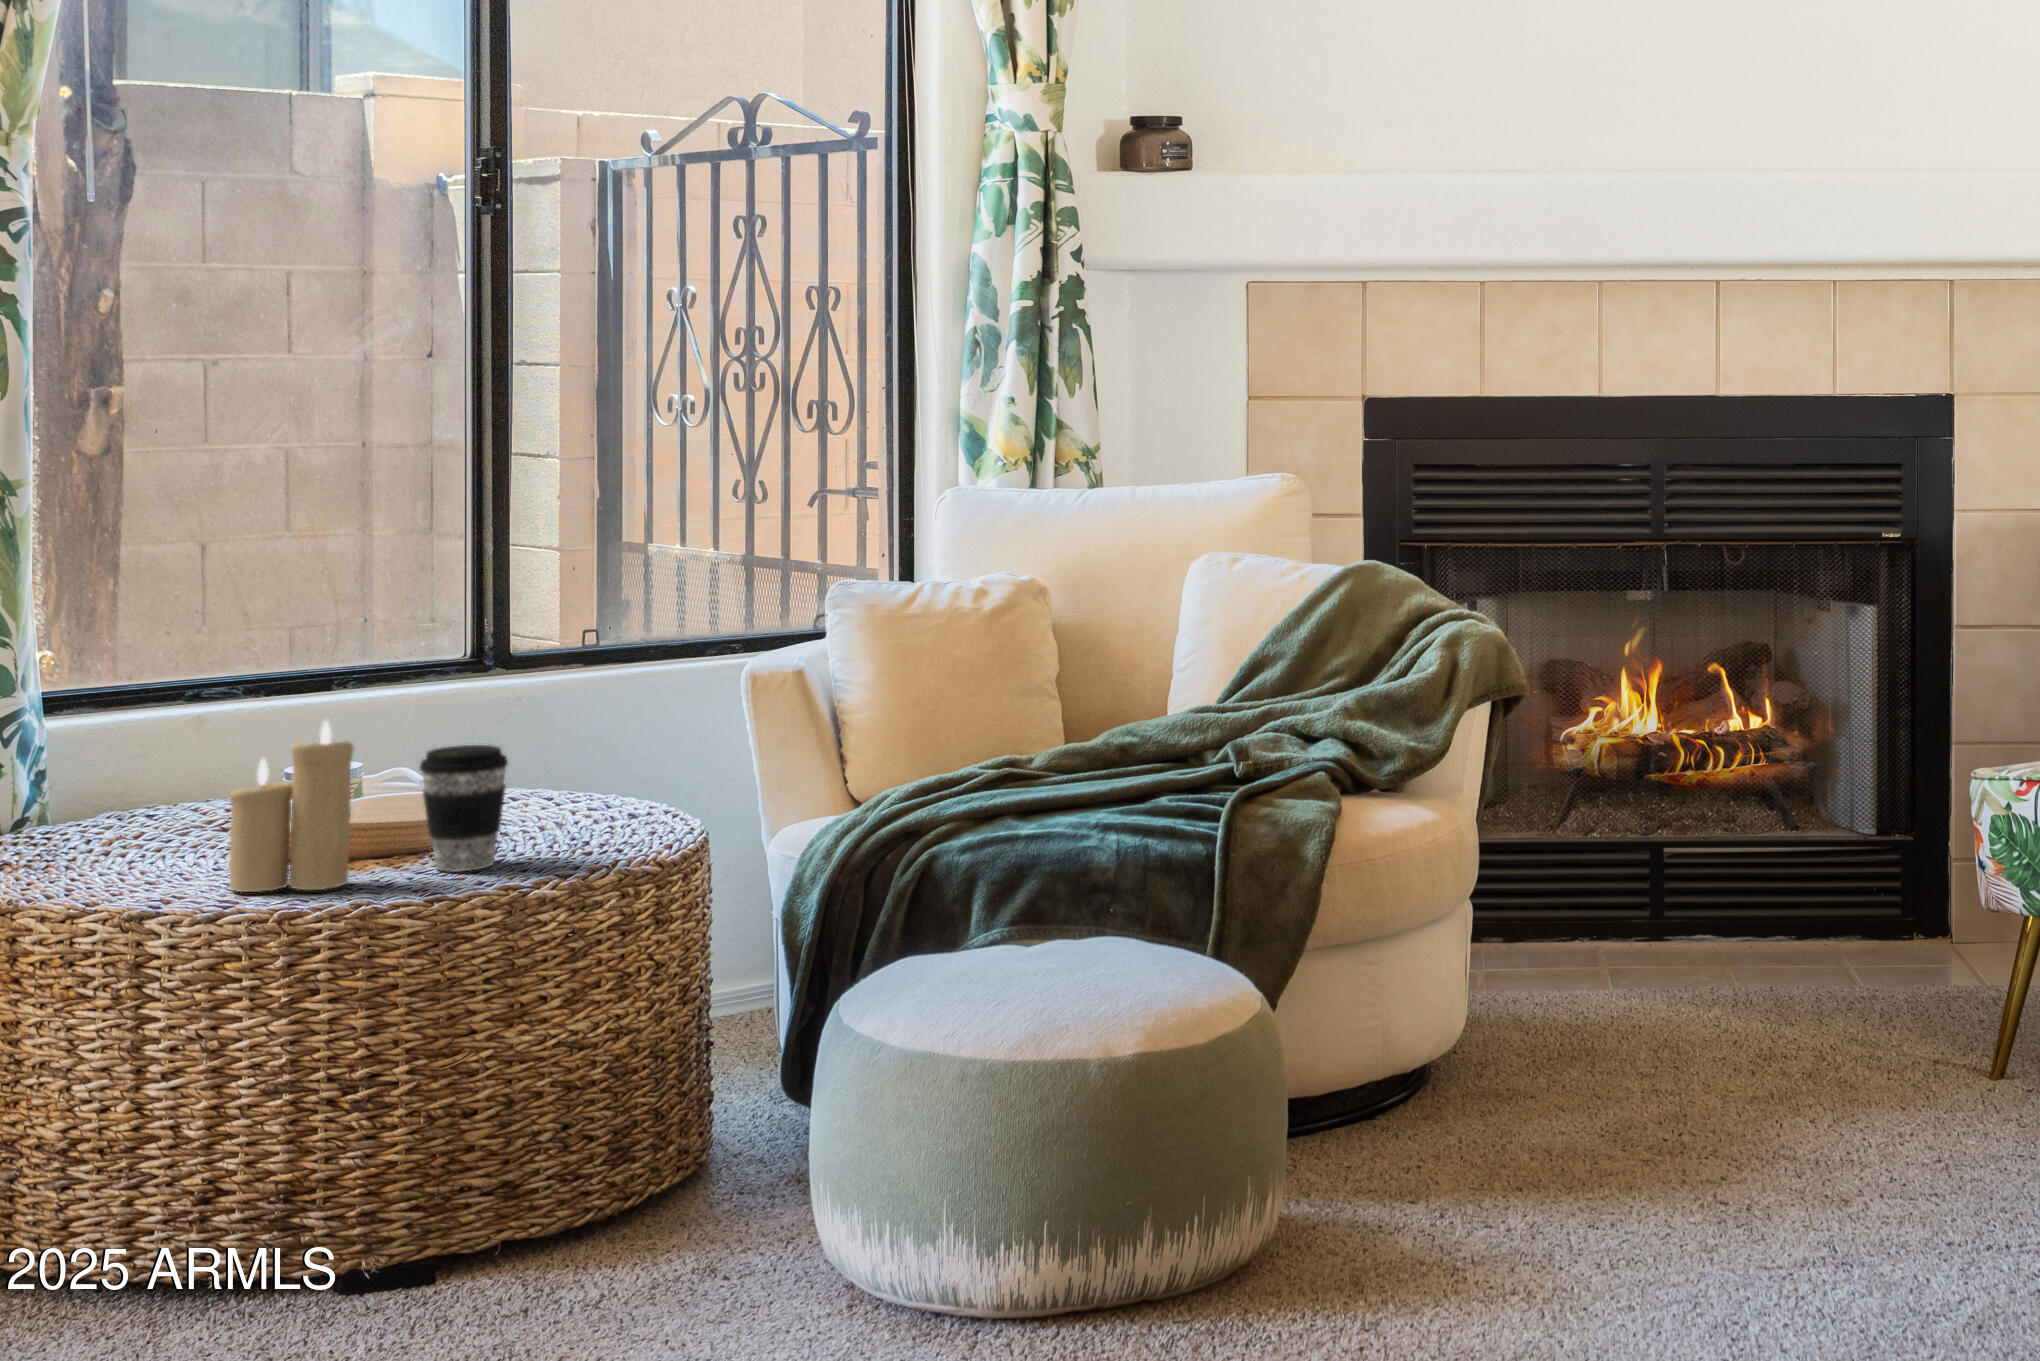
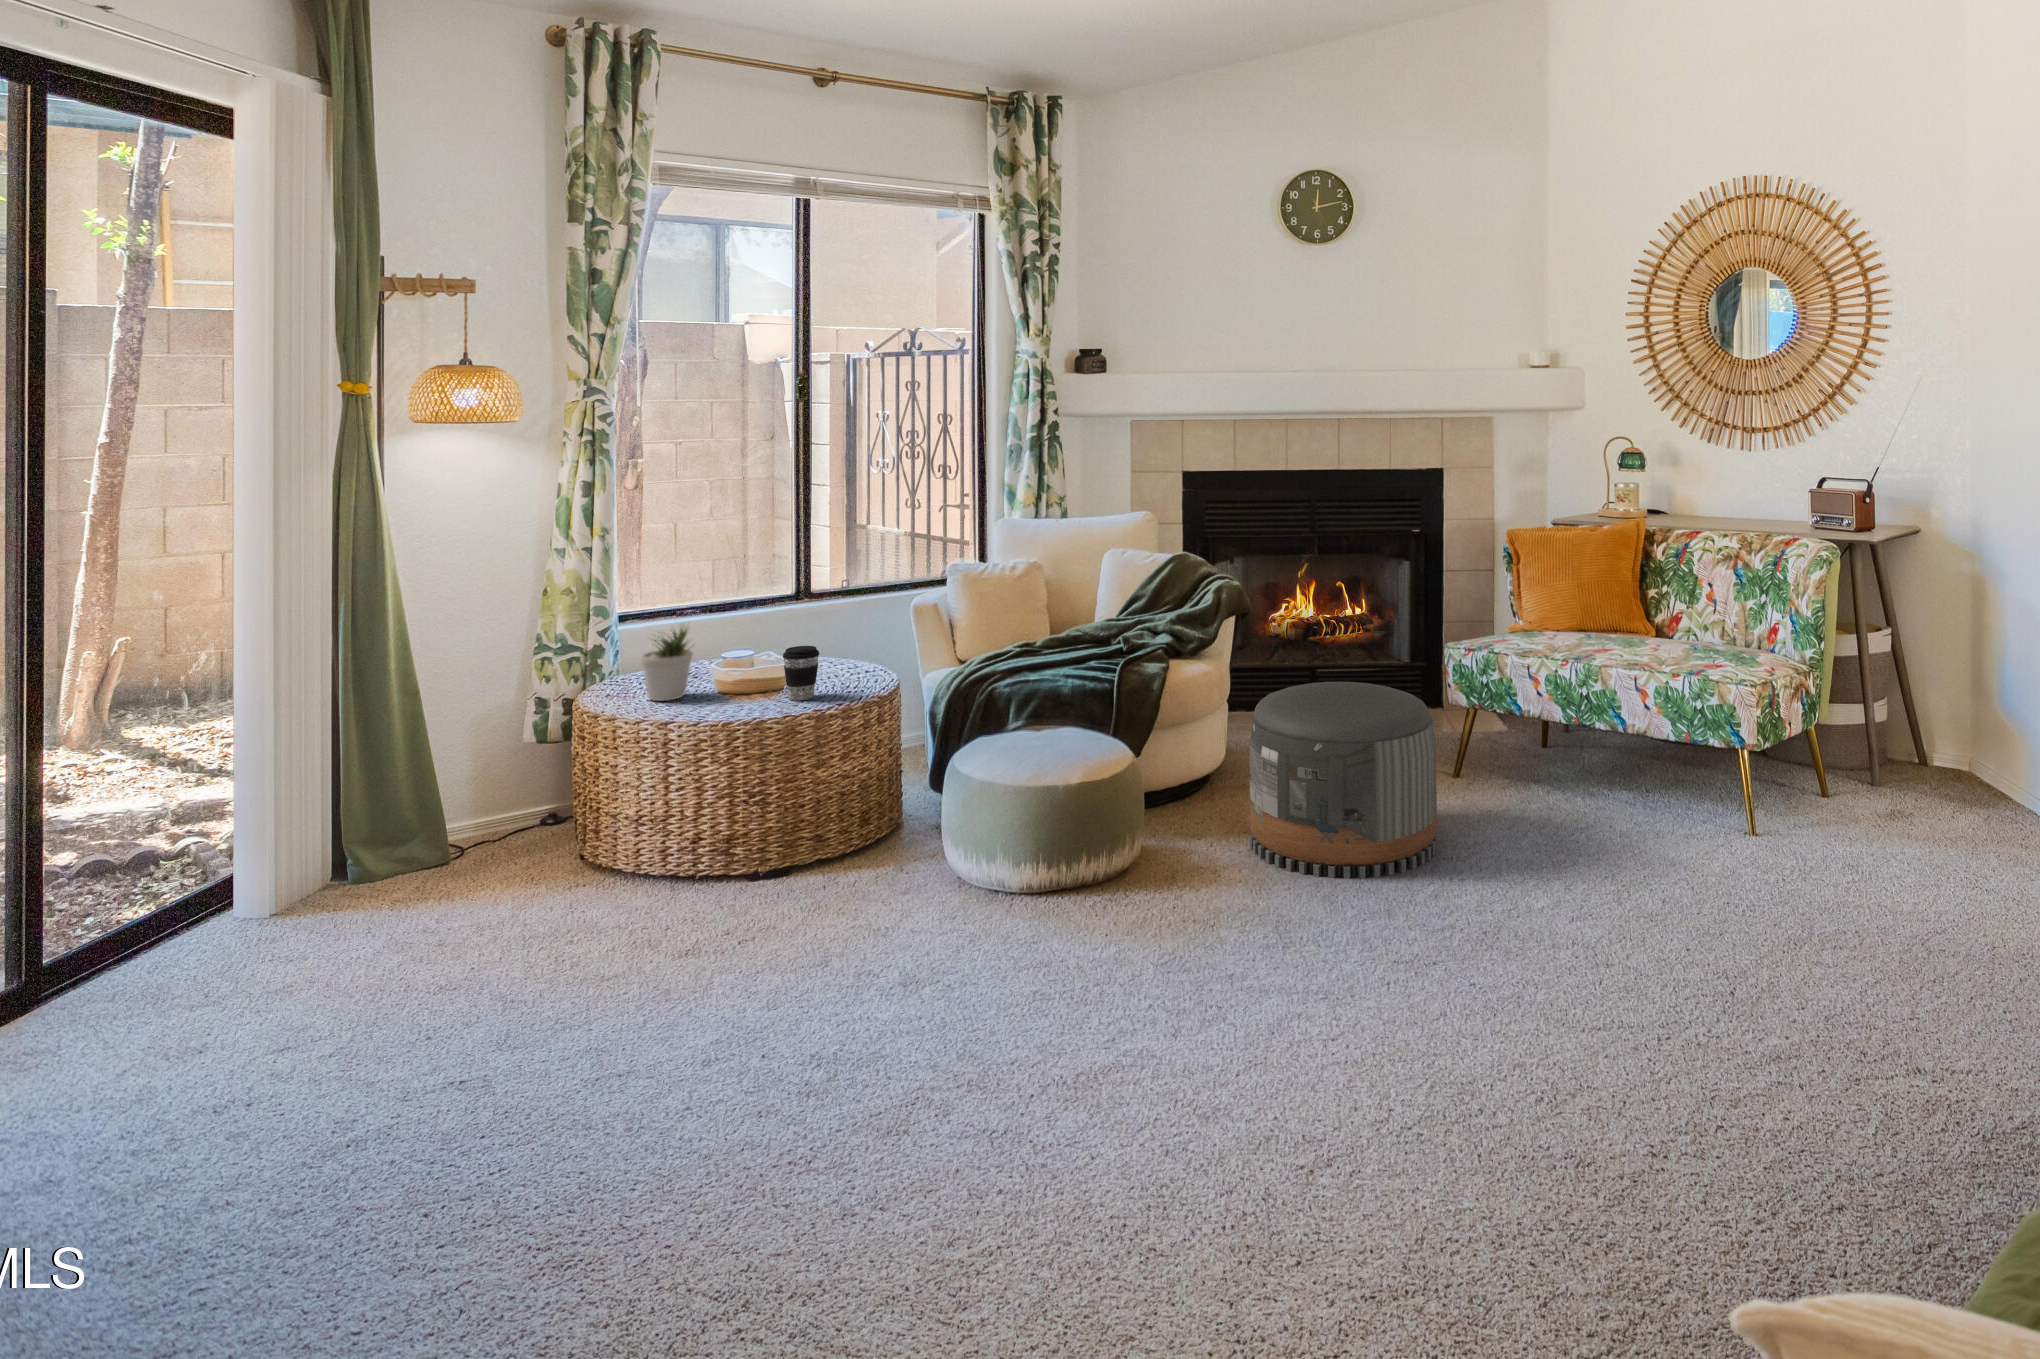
potted plant: none [78,685,212,871] -> present [641,628,693,701]
candle: present [228,721,353,892] -> none [705,638,757,711]
pouf: none [1532,843,1976,1300] -> present [1250,682,1437,879]

